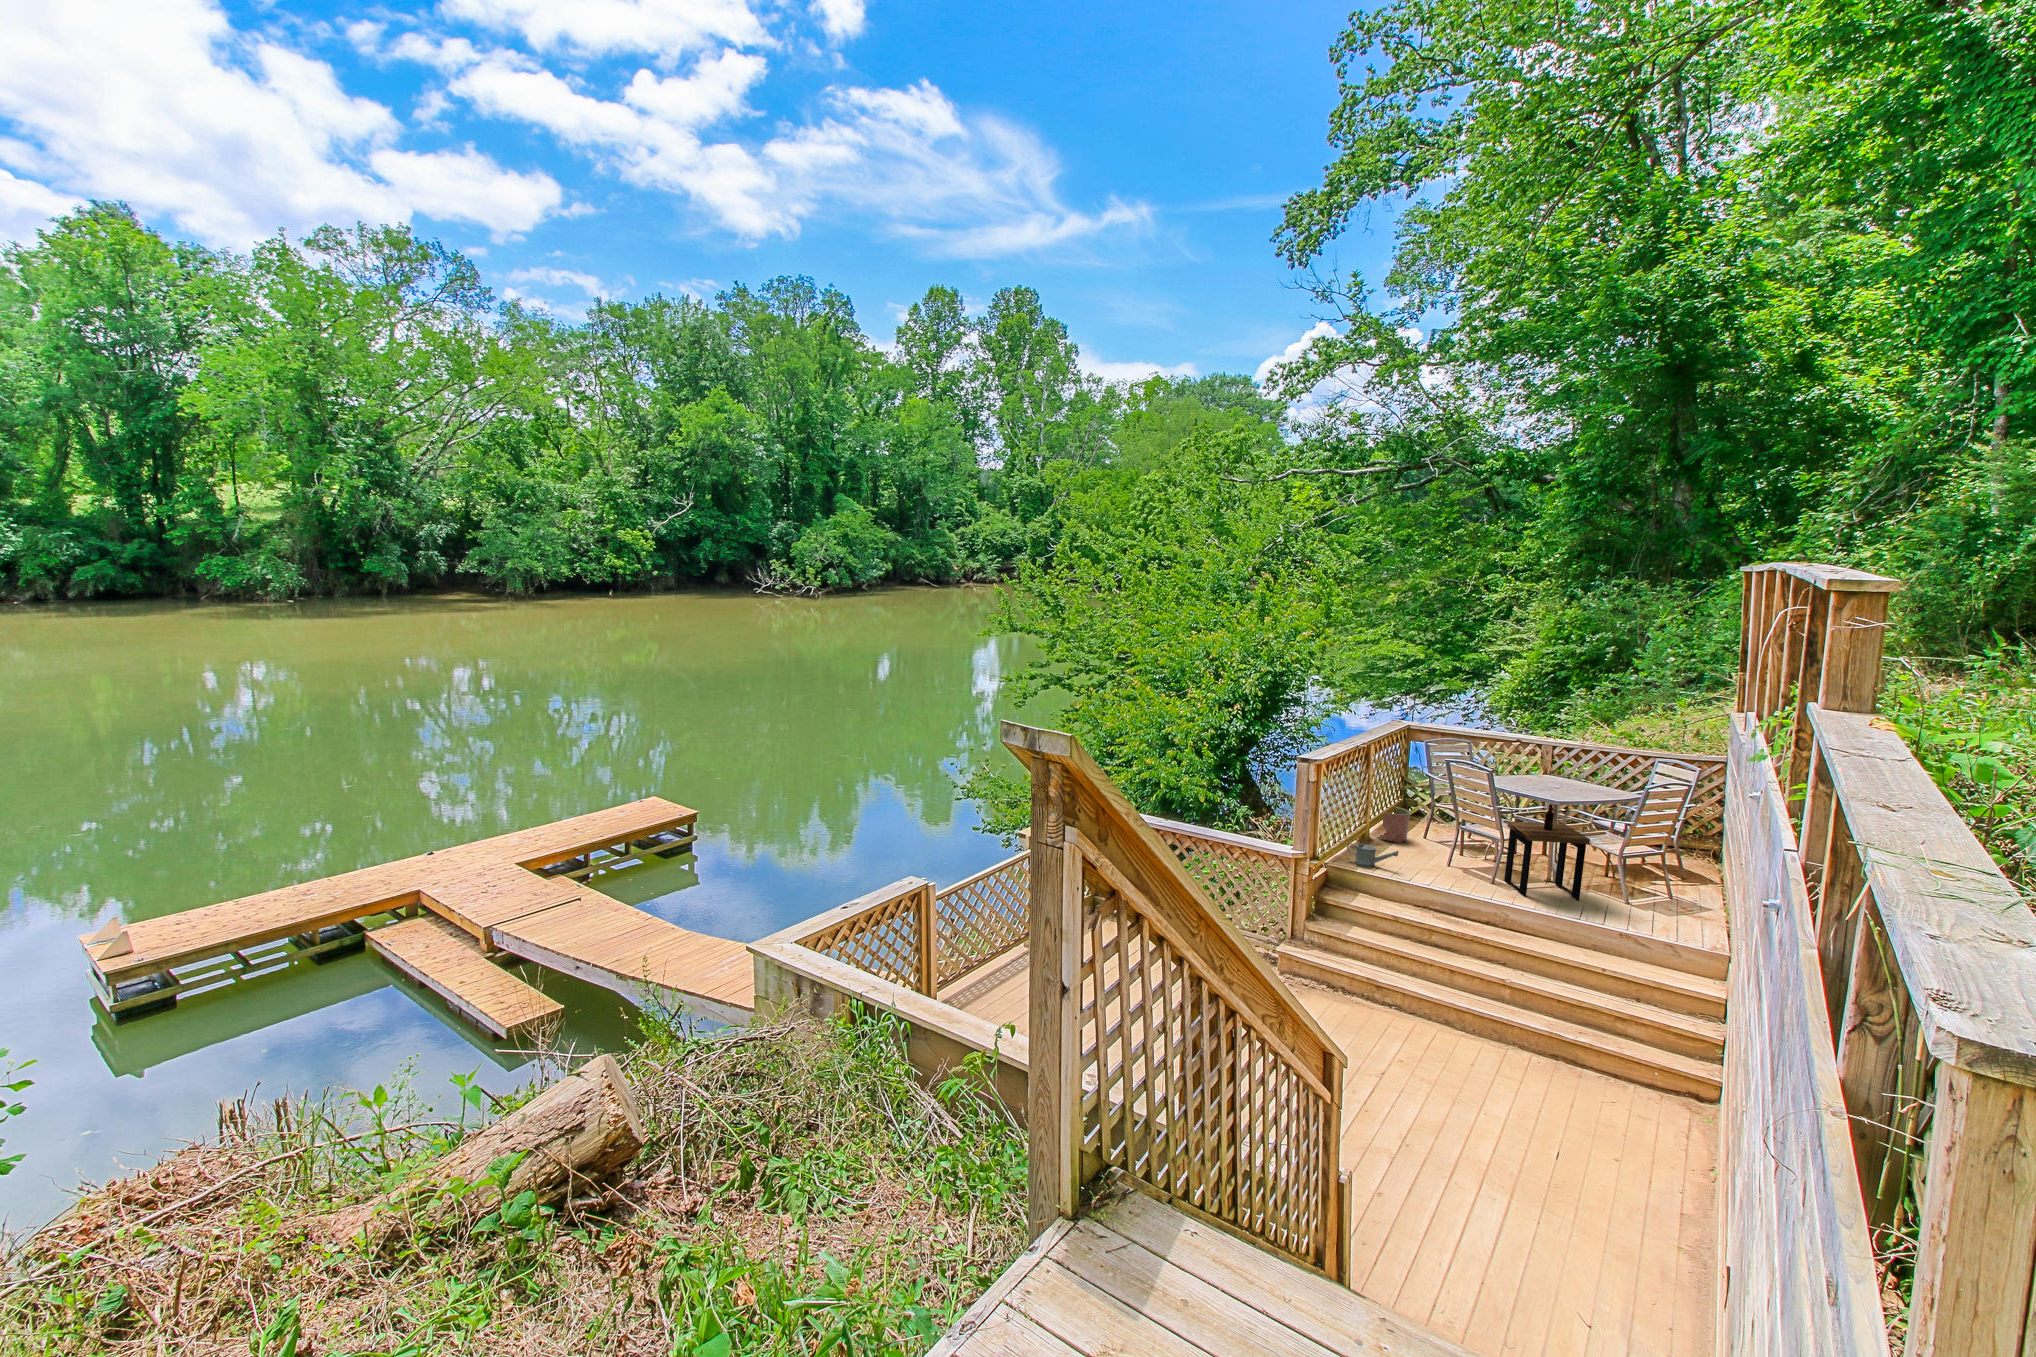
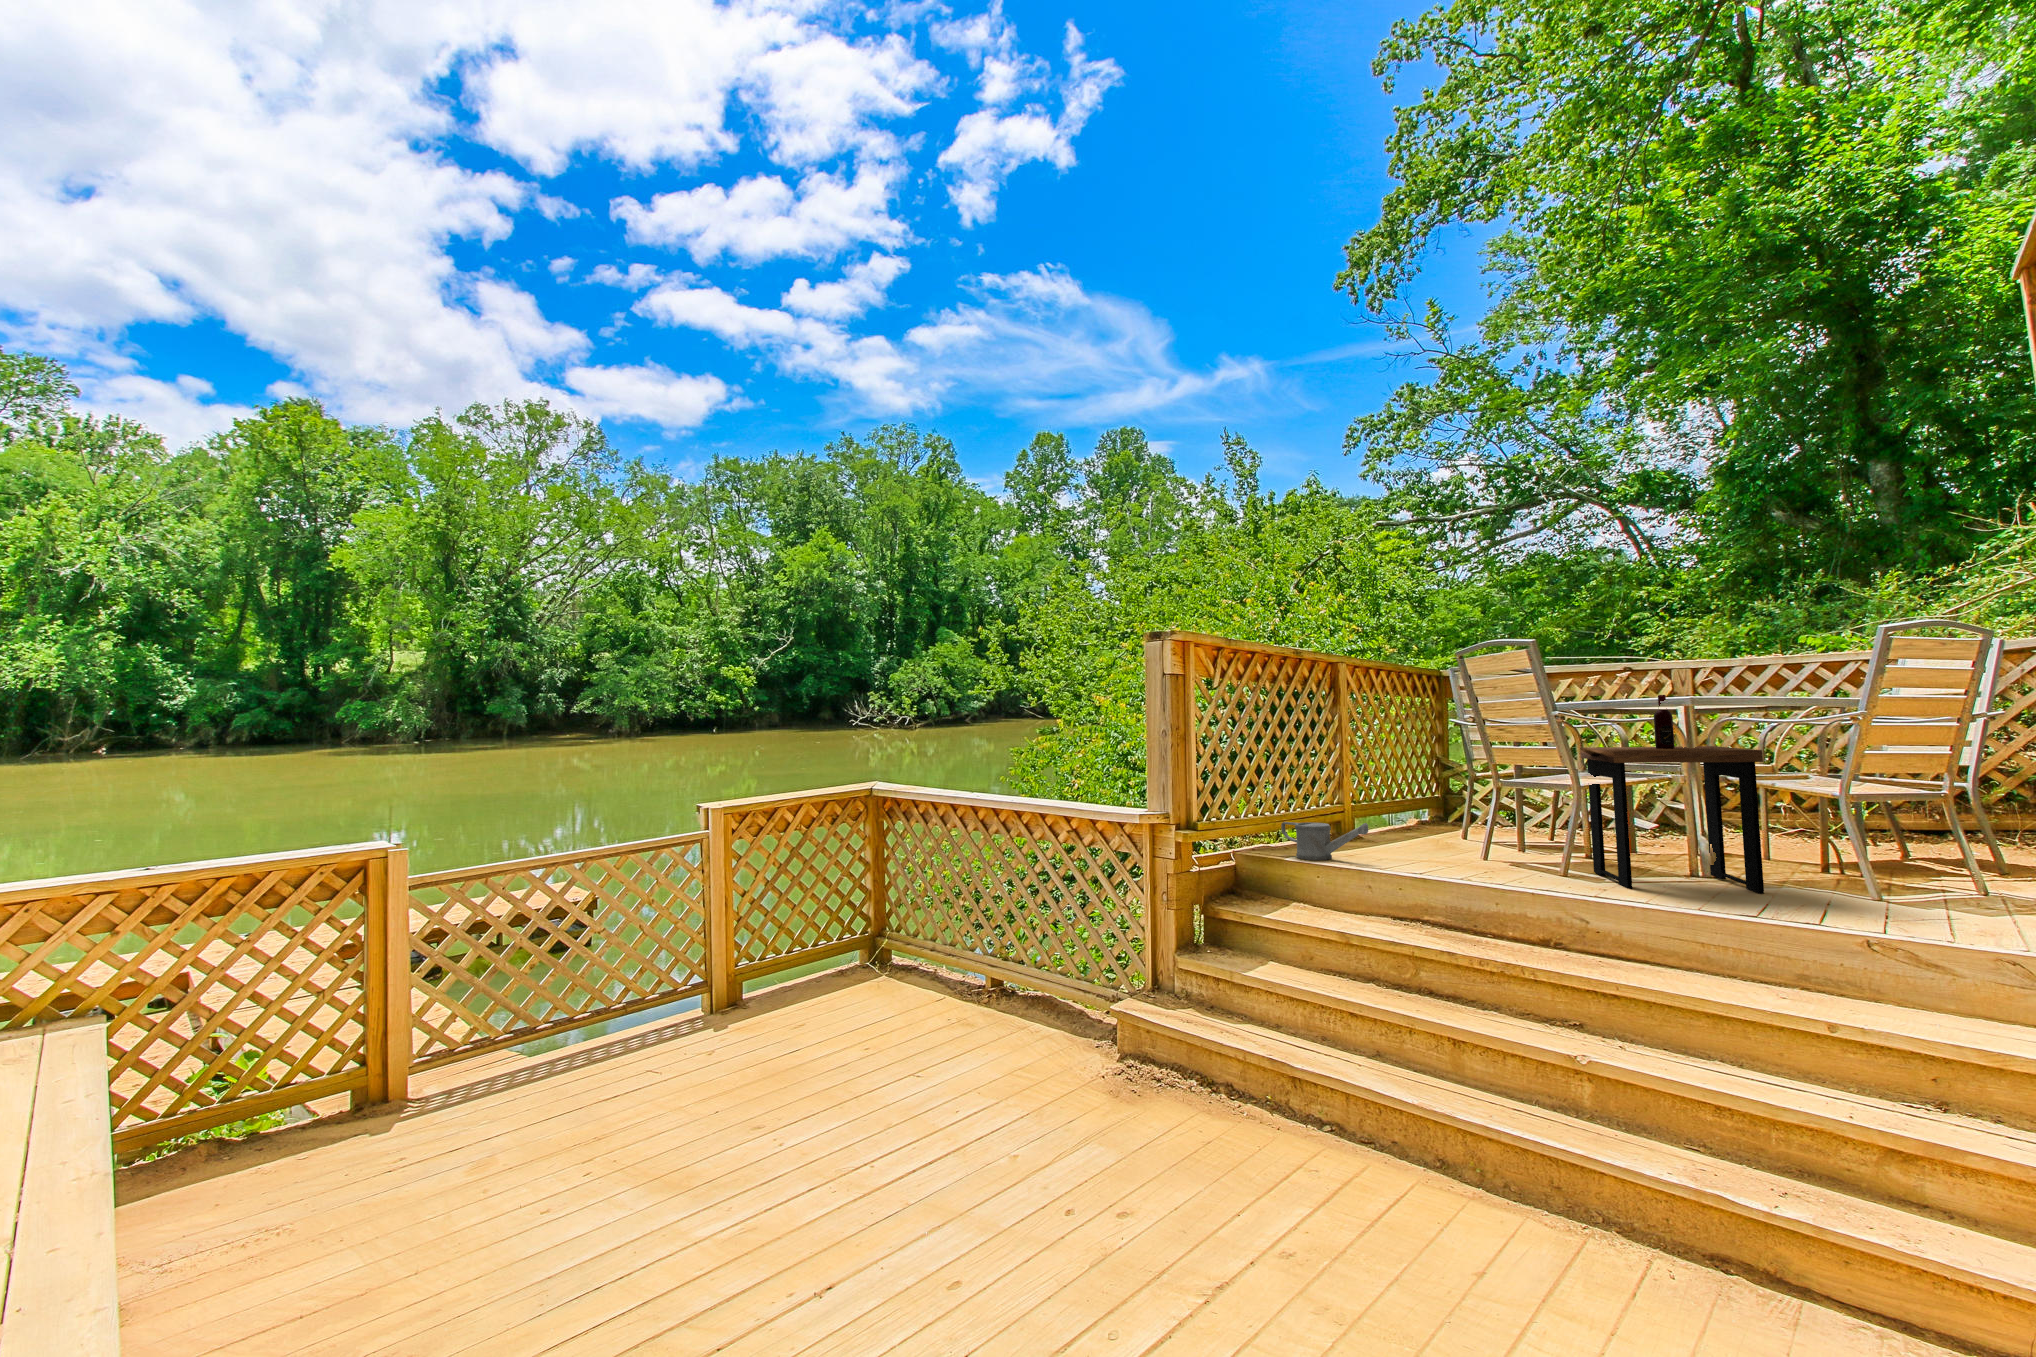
planter: present [1380,807,1410,843] -> none [1374,785,1428,842]

